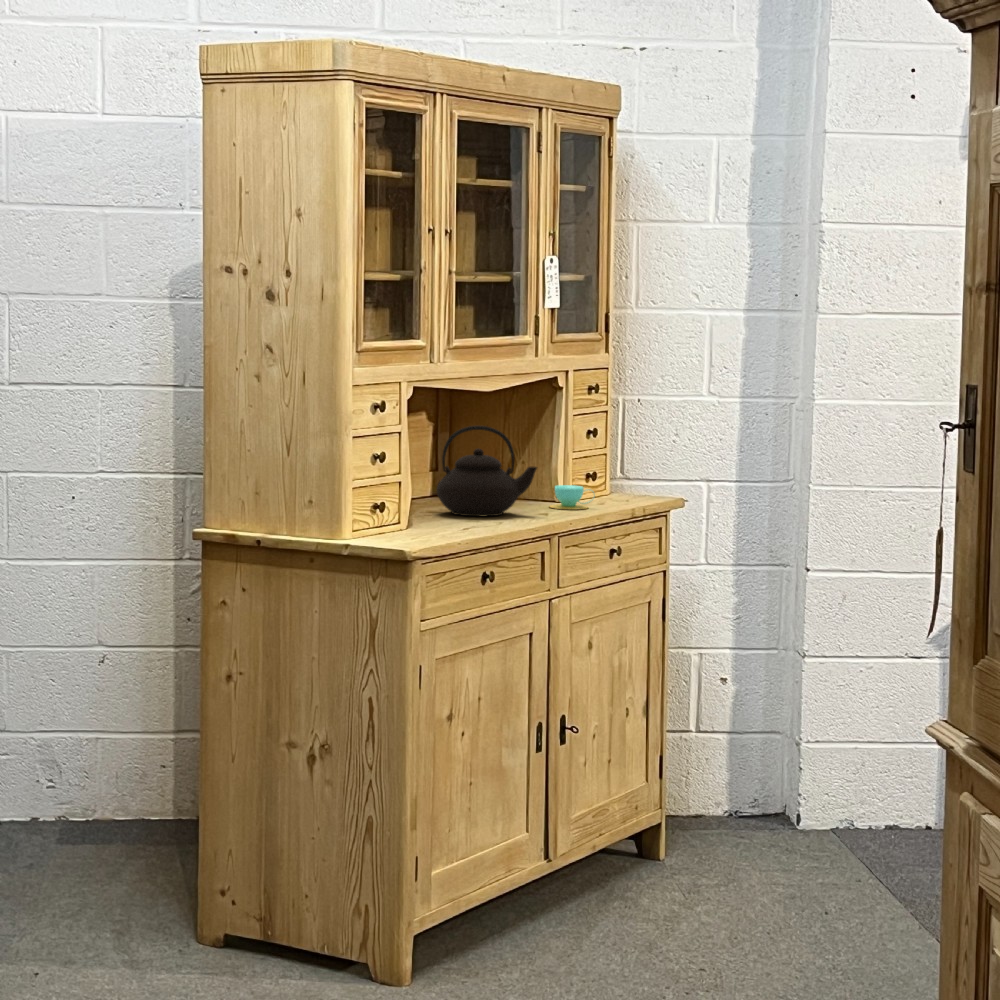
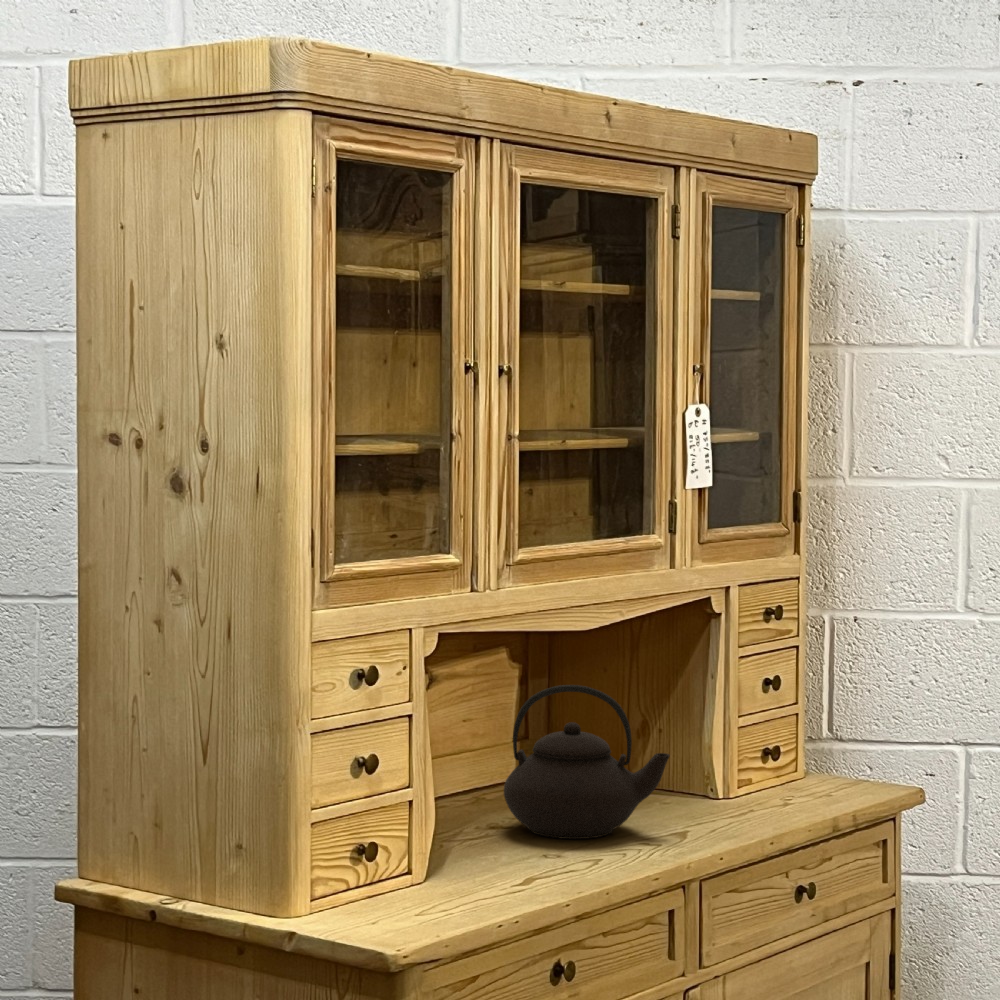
teacup: present [550,485,588,510] -> none [697,773,773,818]

